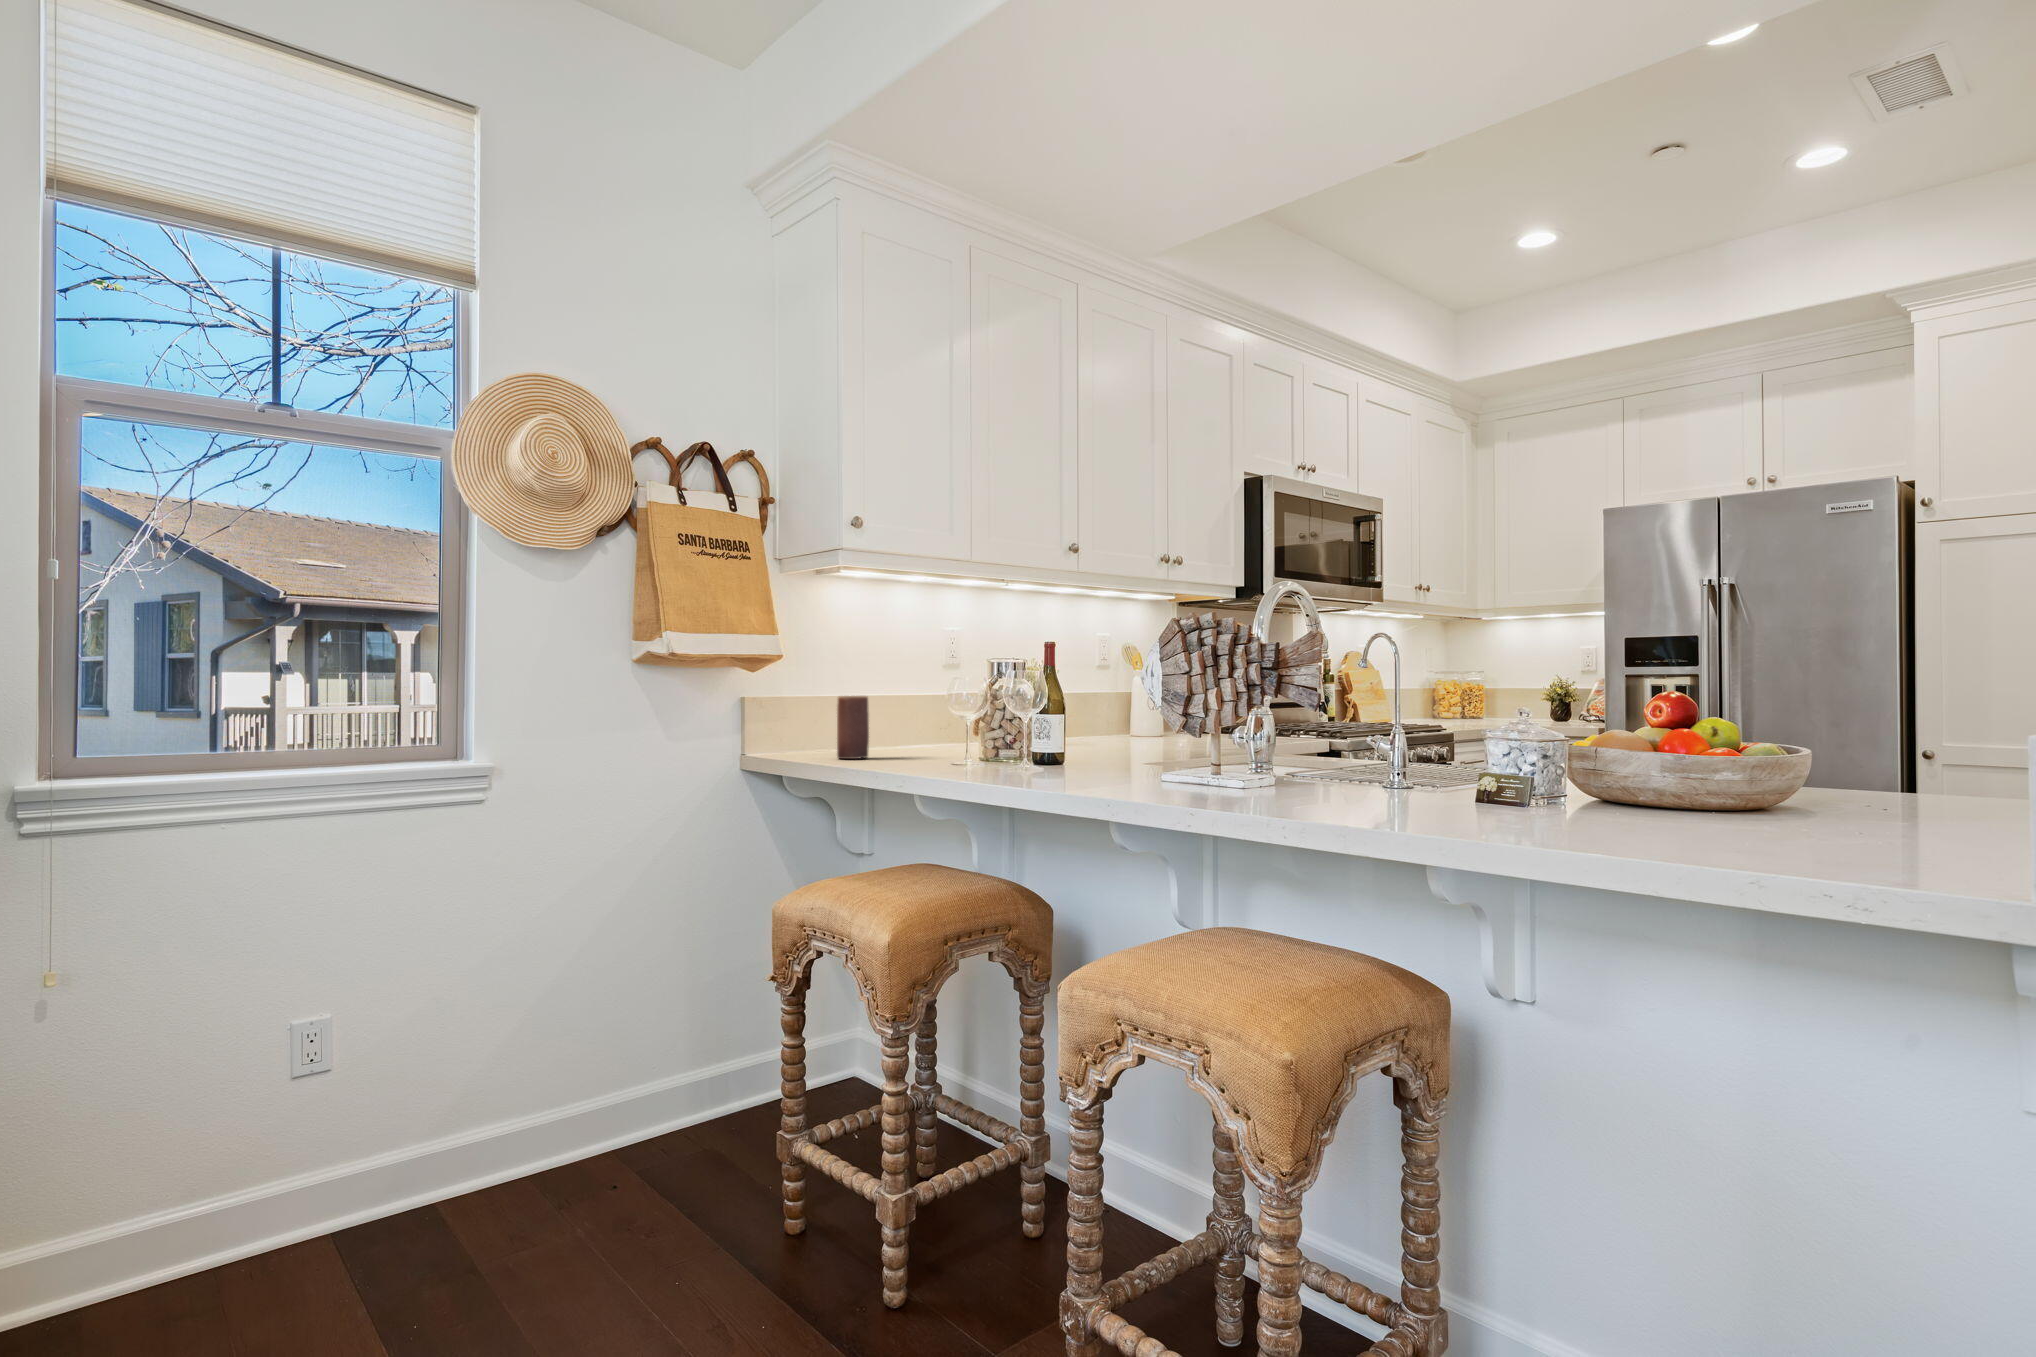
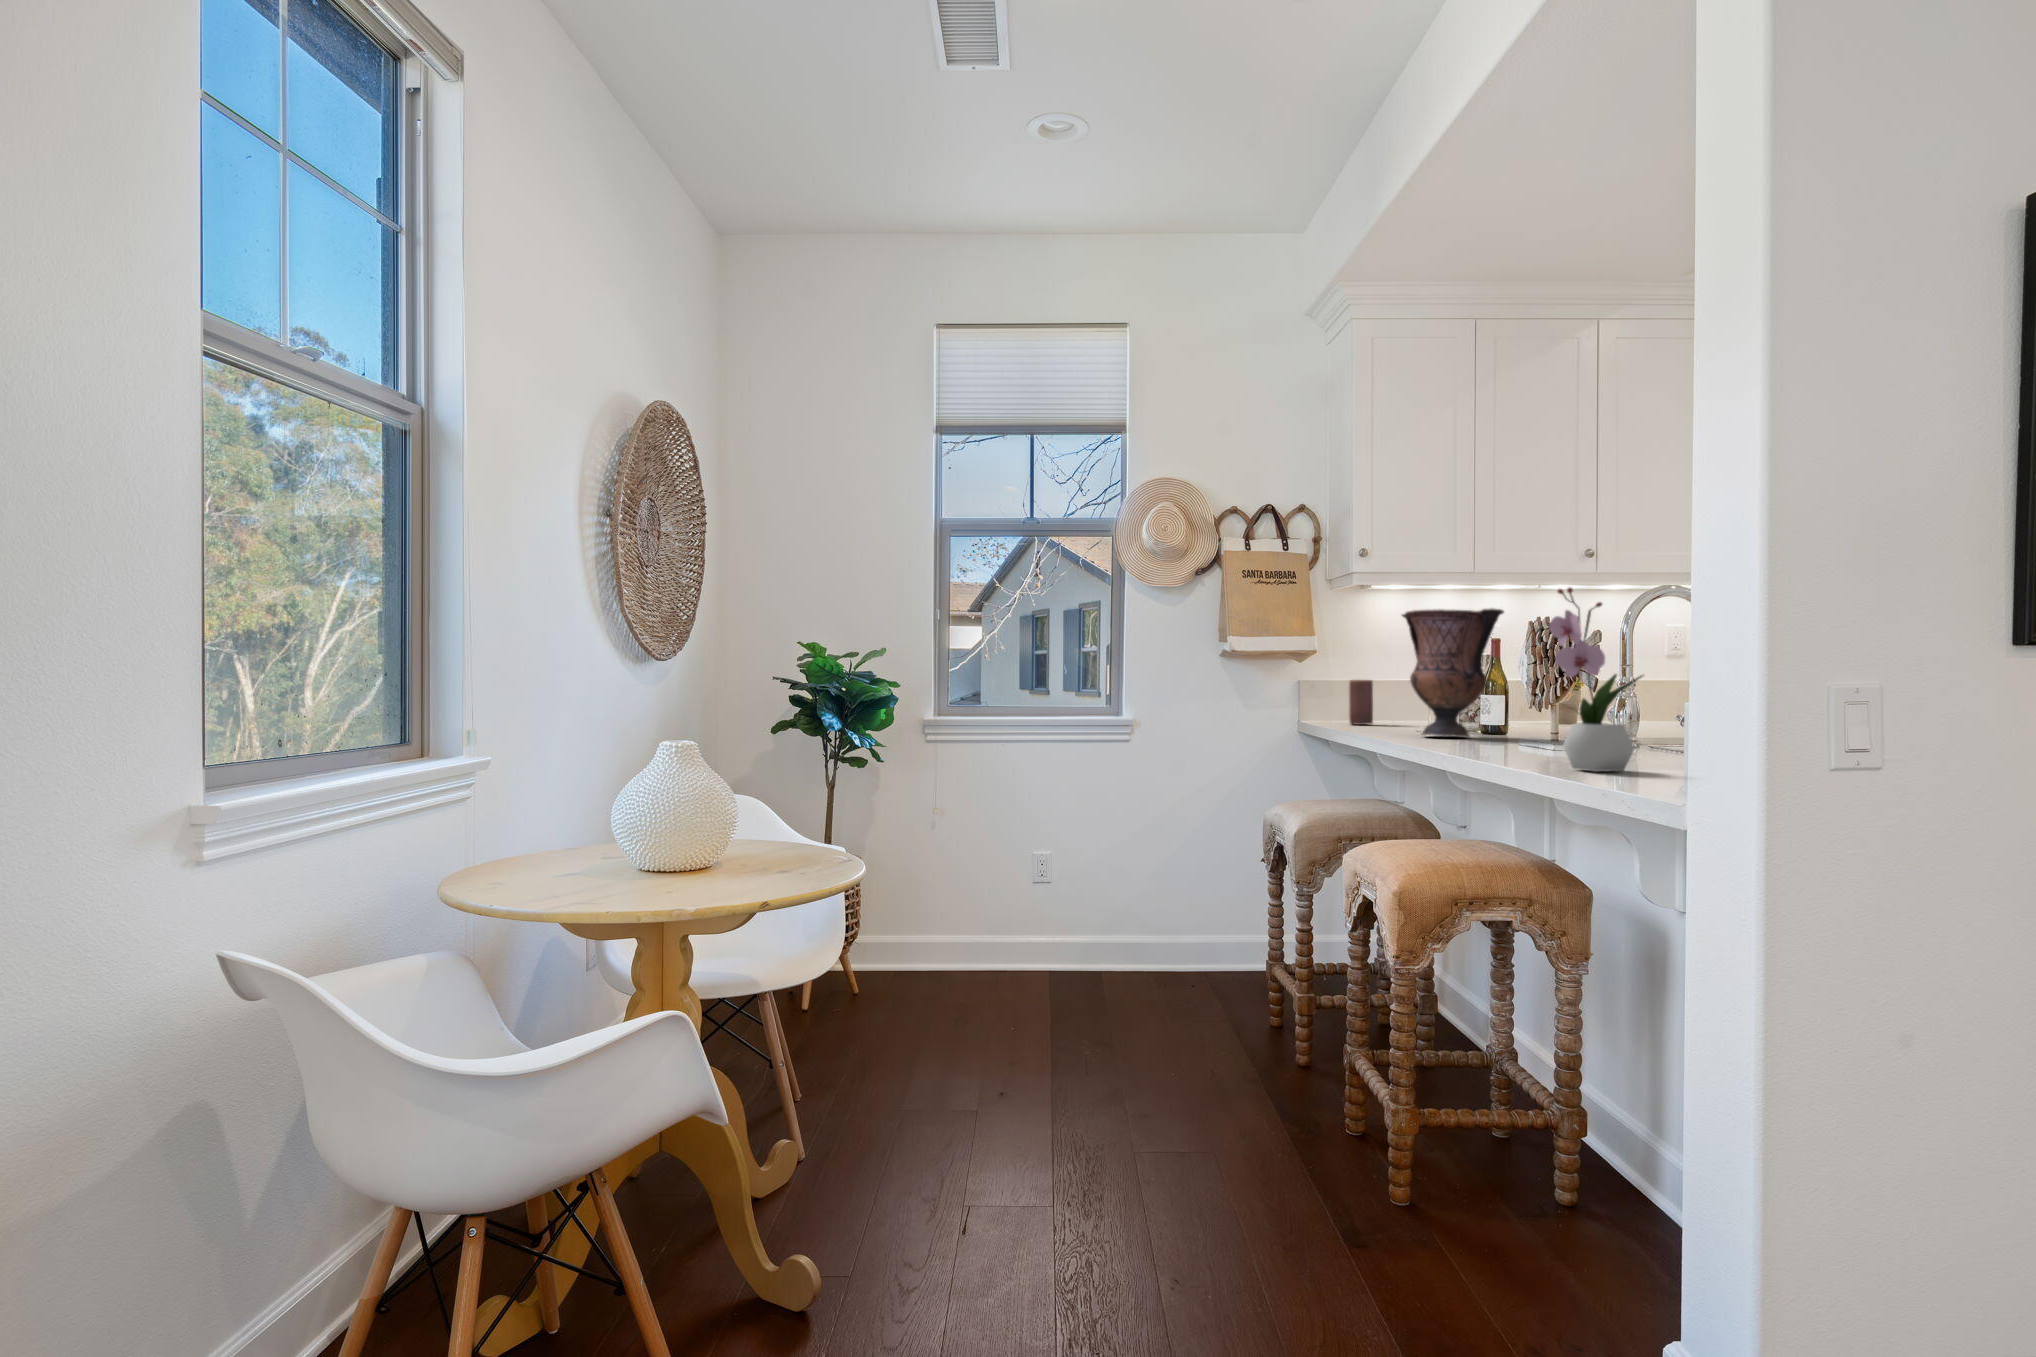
flower arrangement: none [1442,559,1545,827] -> present [1549,588,1643,772]
vase: none [973,597,1119,773] -> present [1402,608,1504,737]

